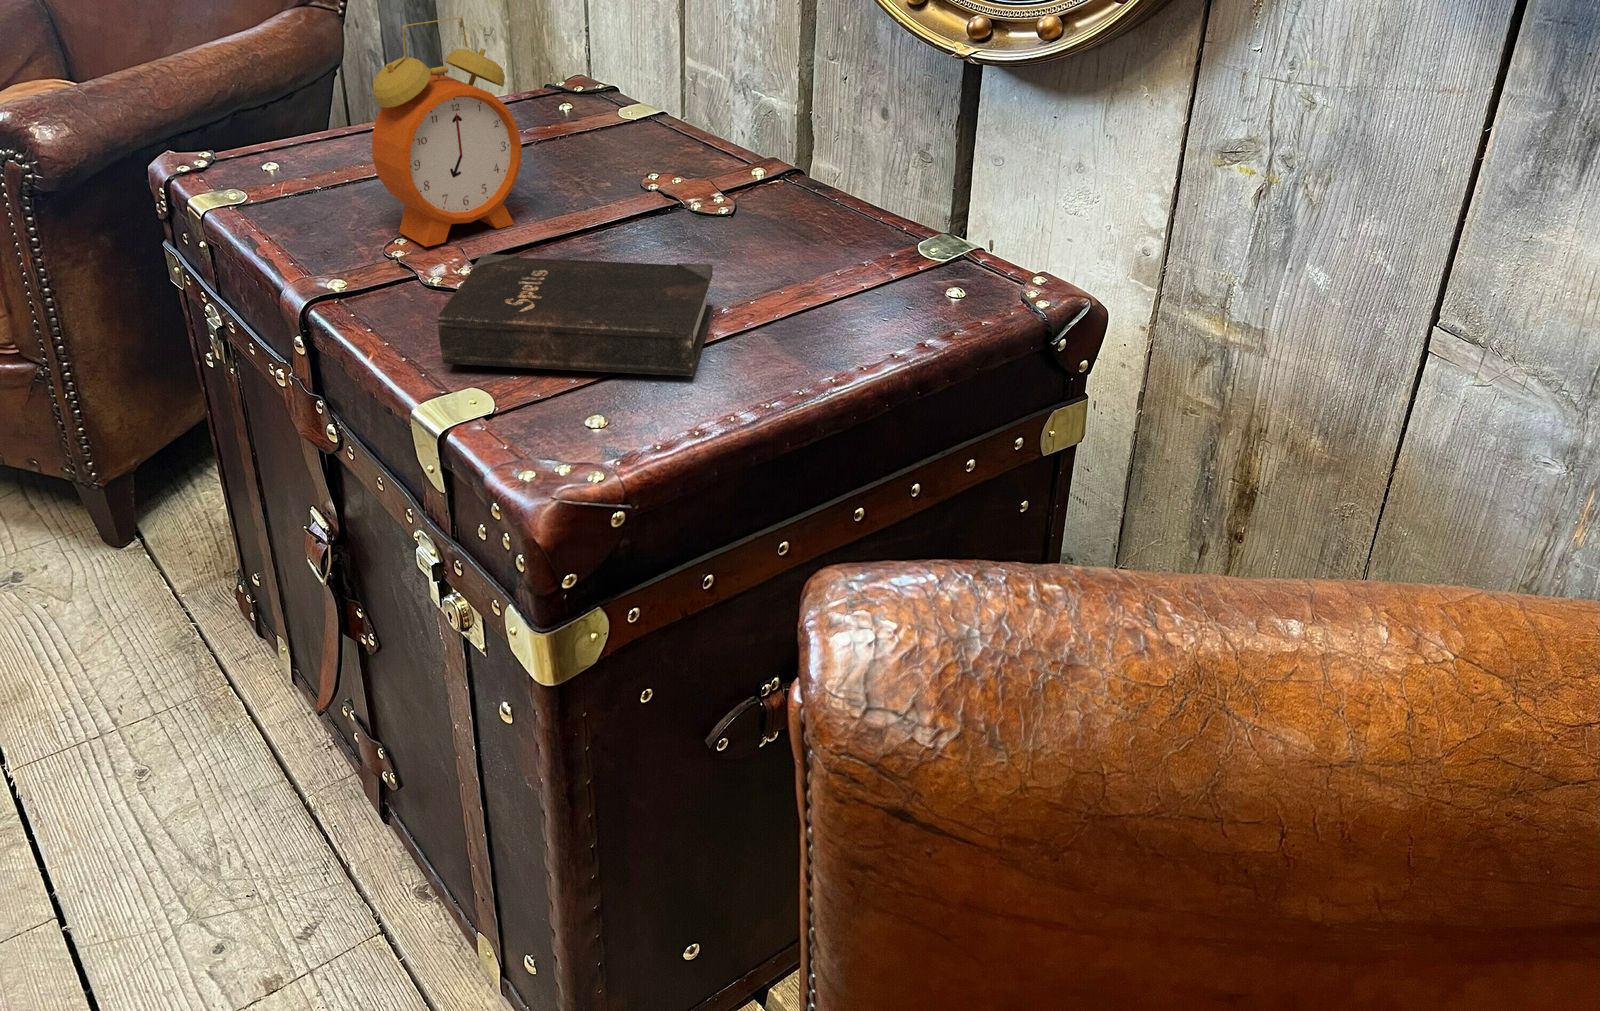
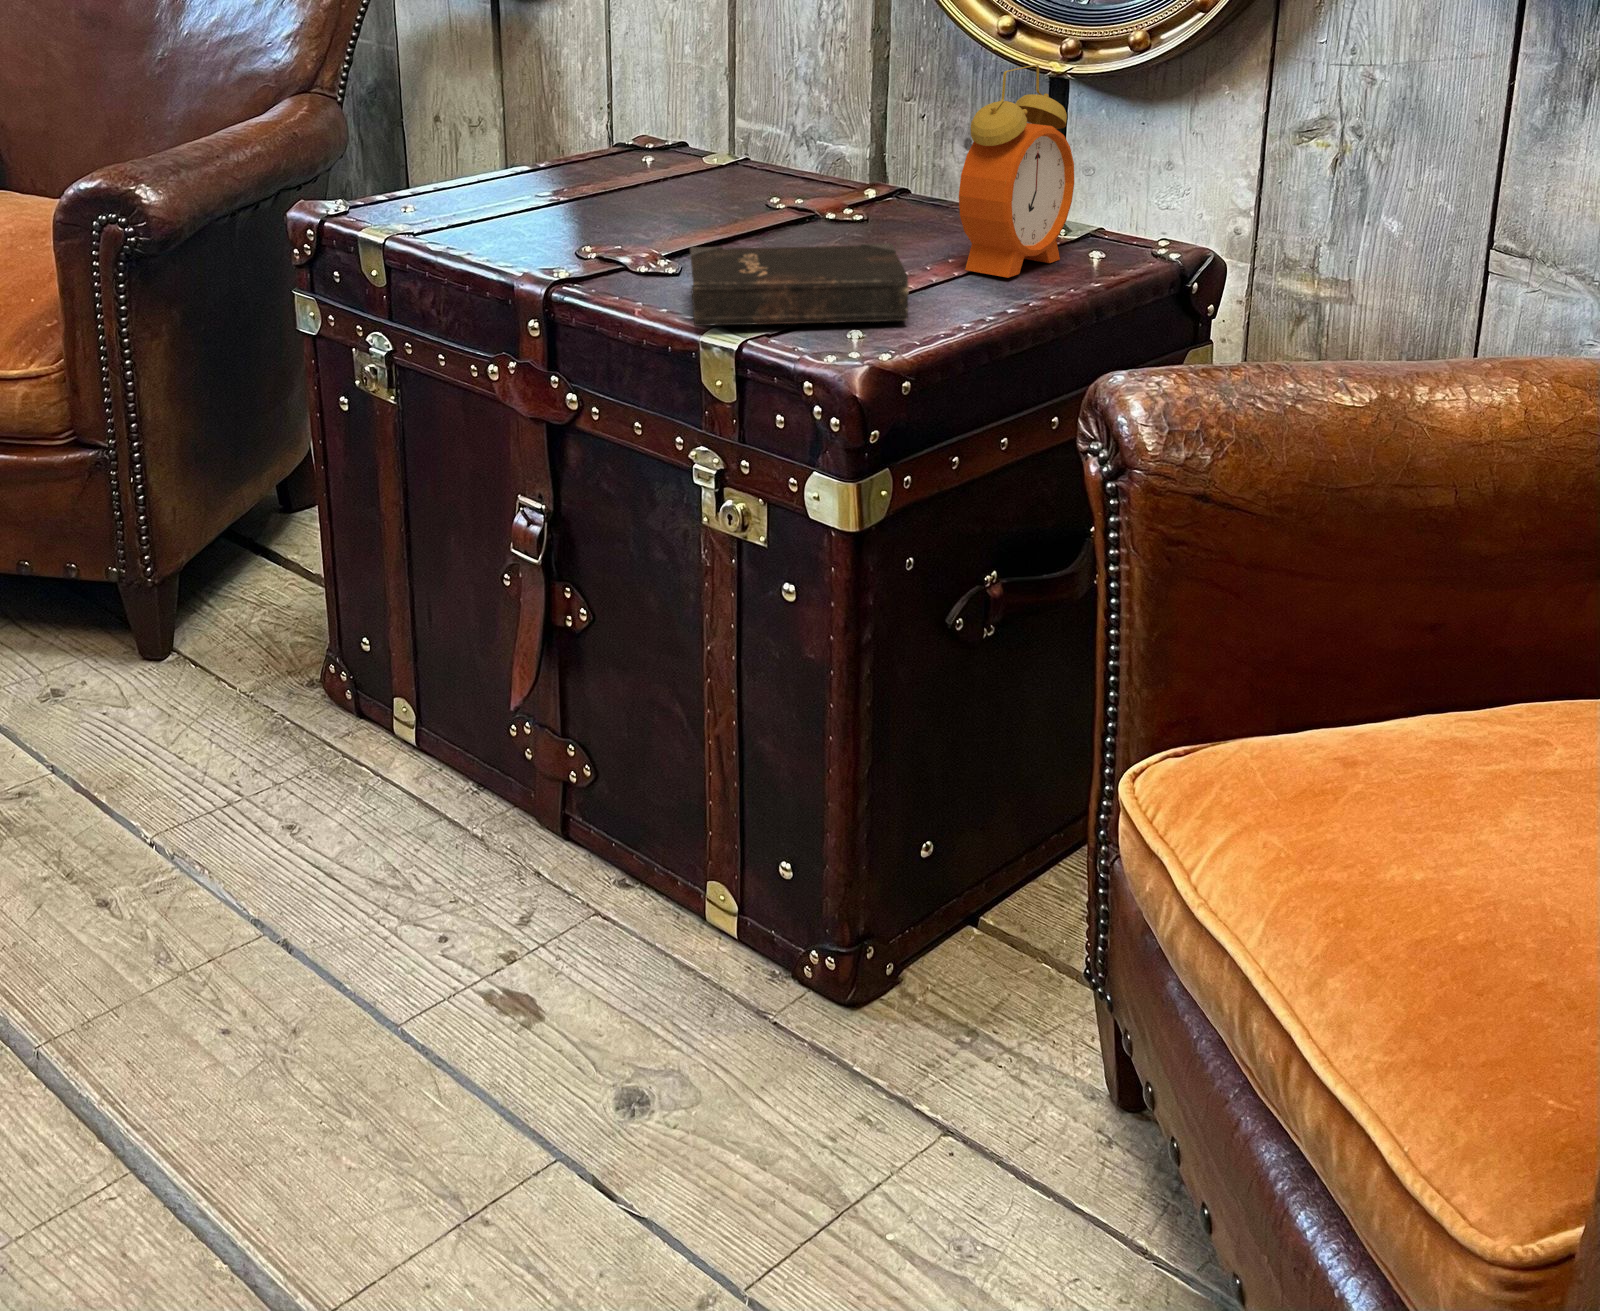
alarm clock: present [372,17,522,247] -> present [959,65,1074,278]

